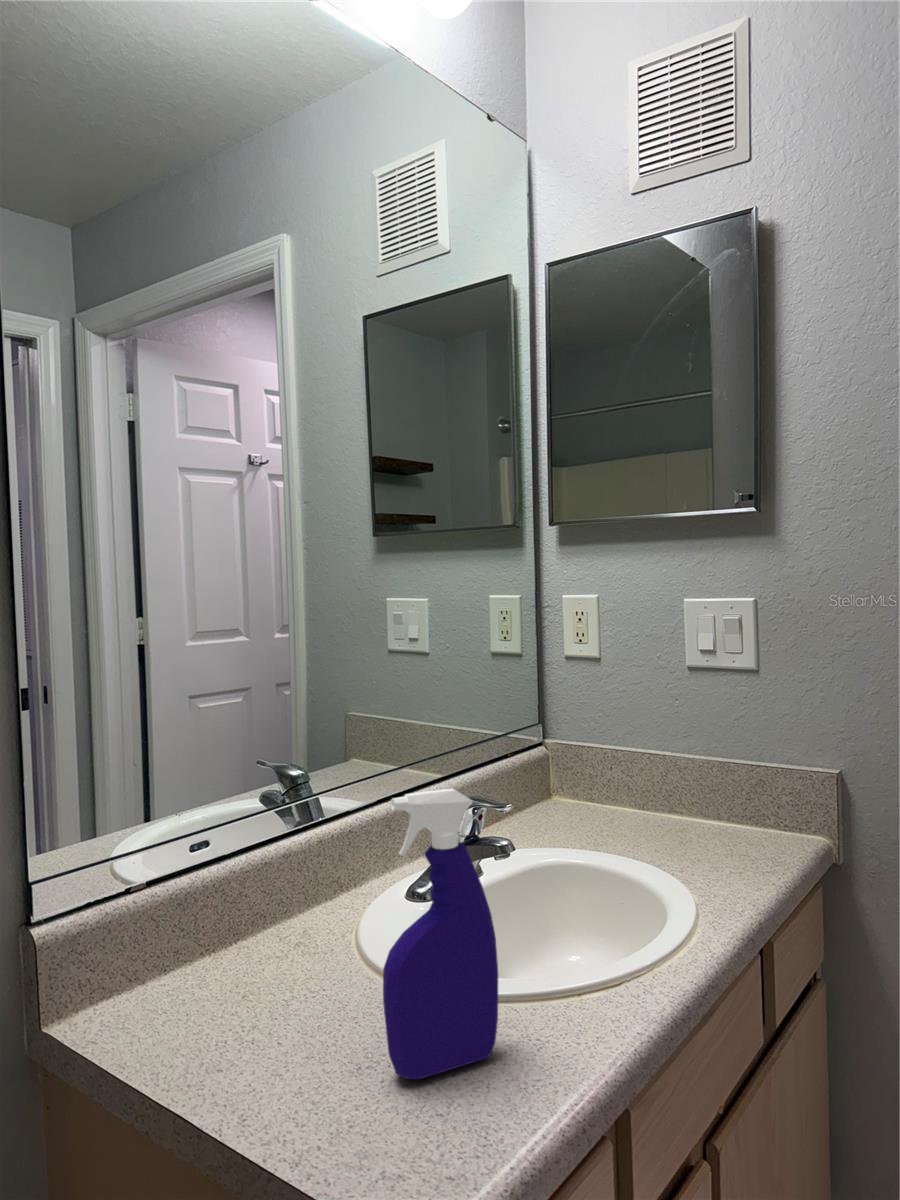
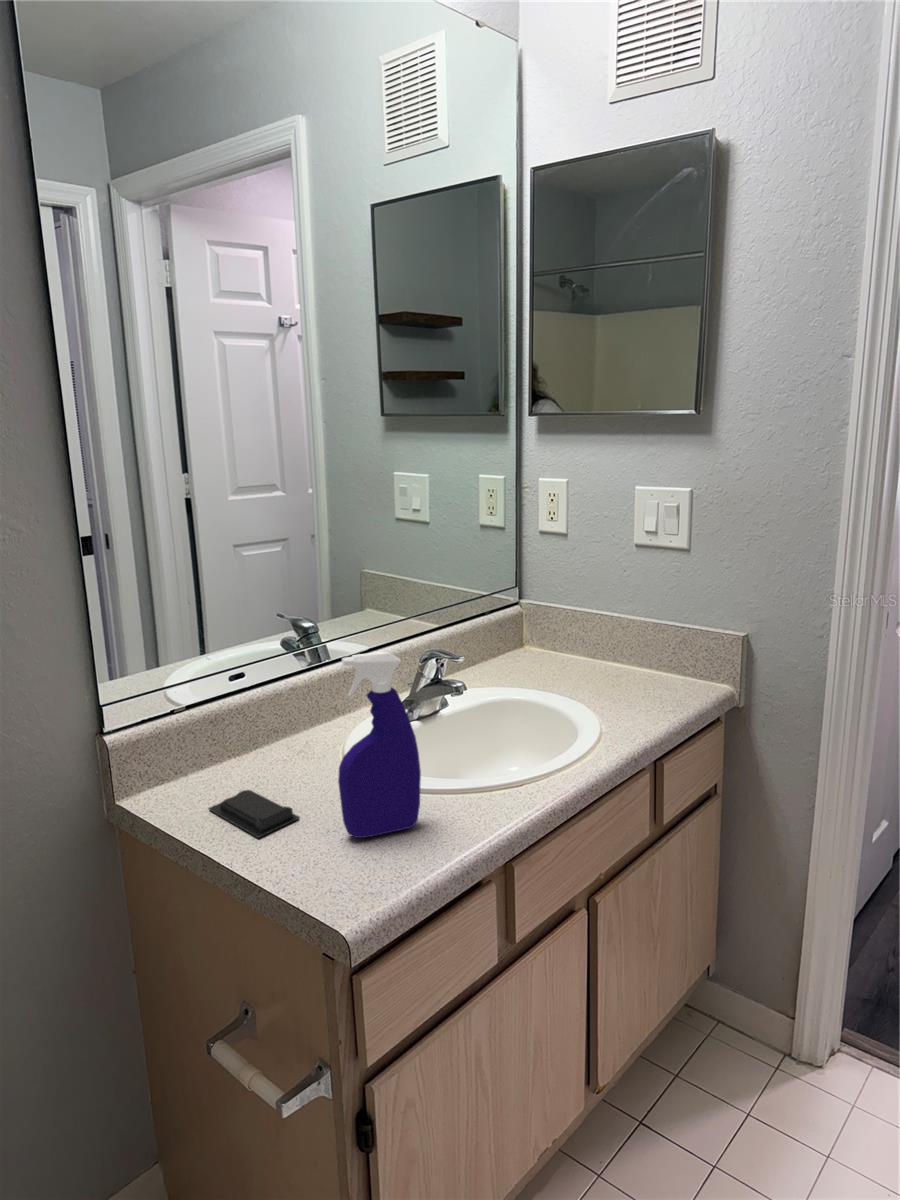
soap bar: none [175,1008,315,1088] -> present [209,790,299,838]

